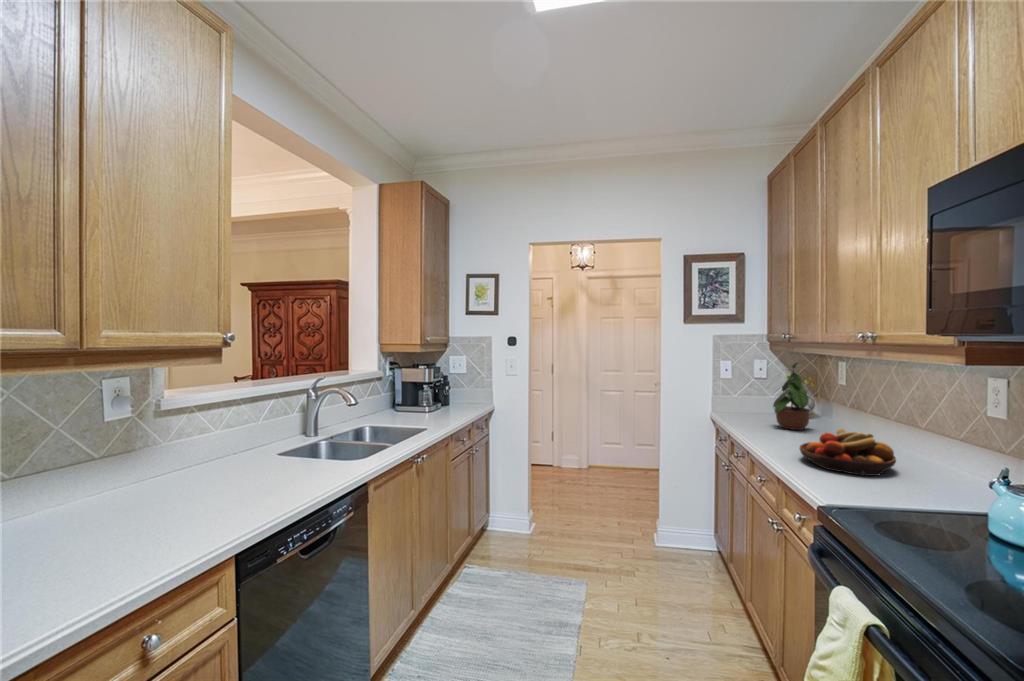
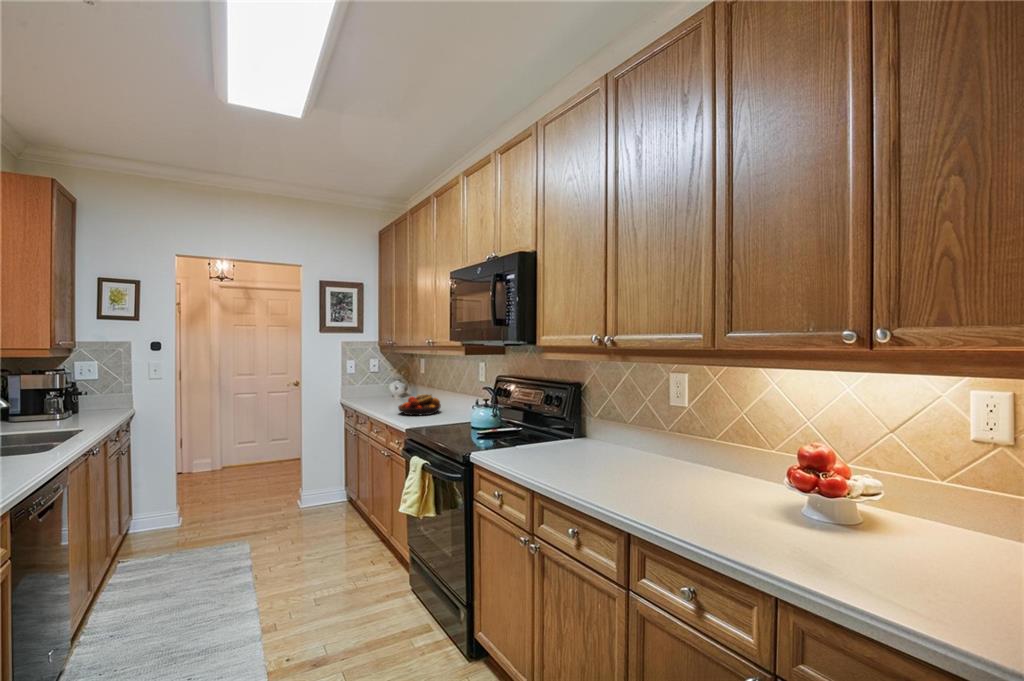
potted plant: present [773,363,812,430] -> none [381,359,407,403]

